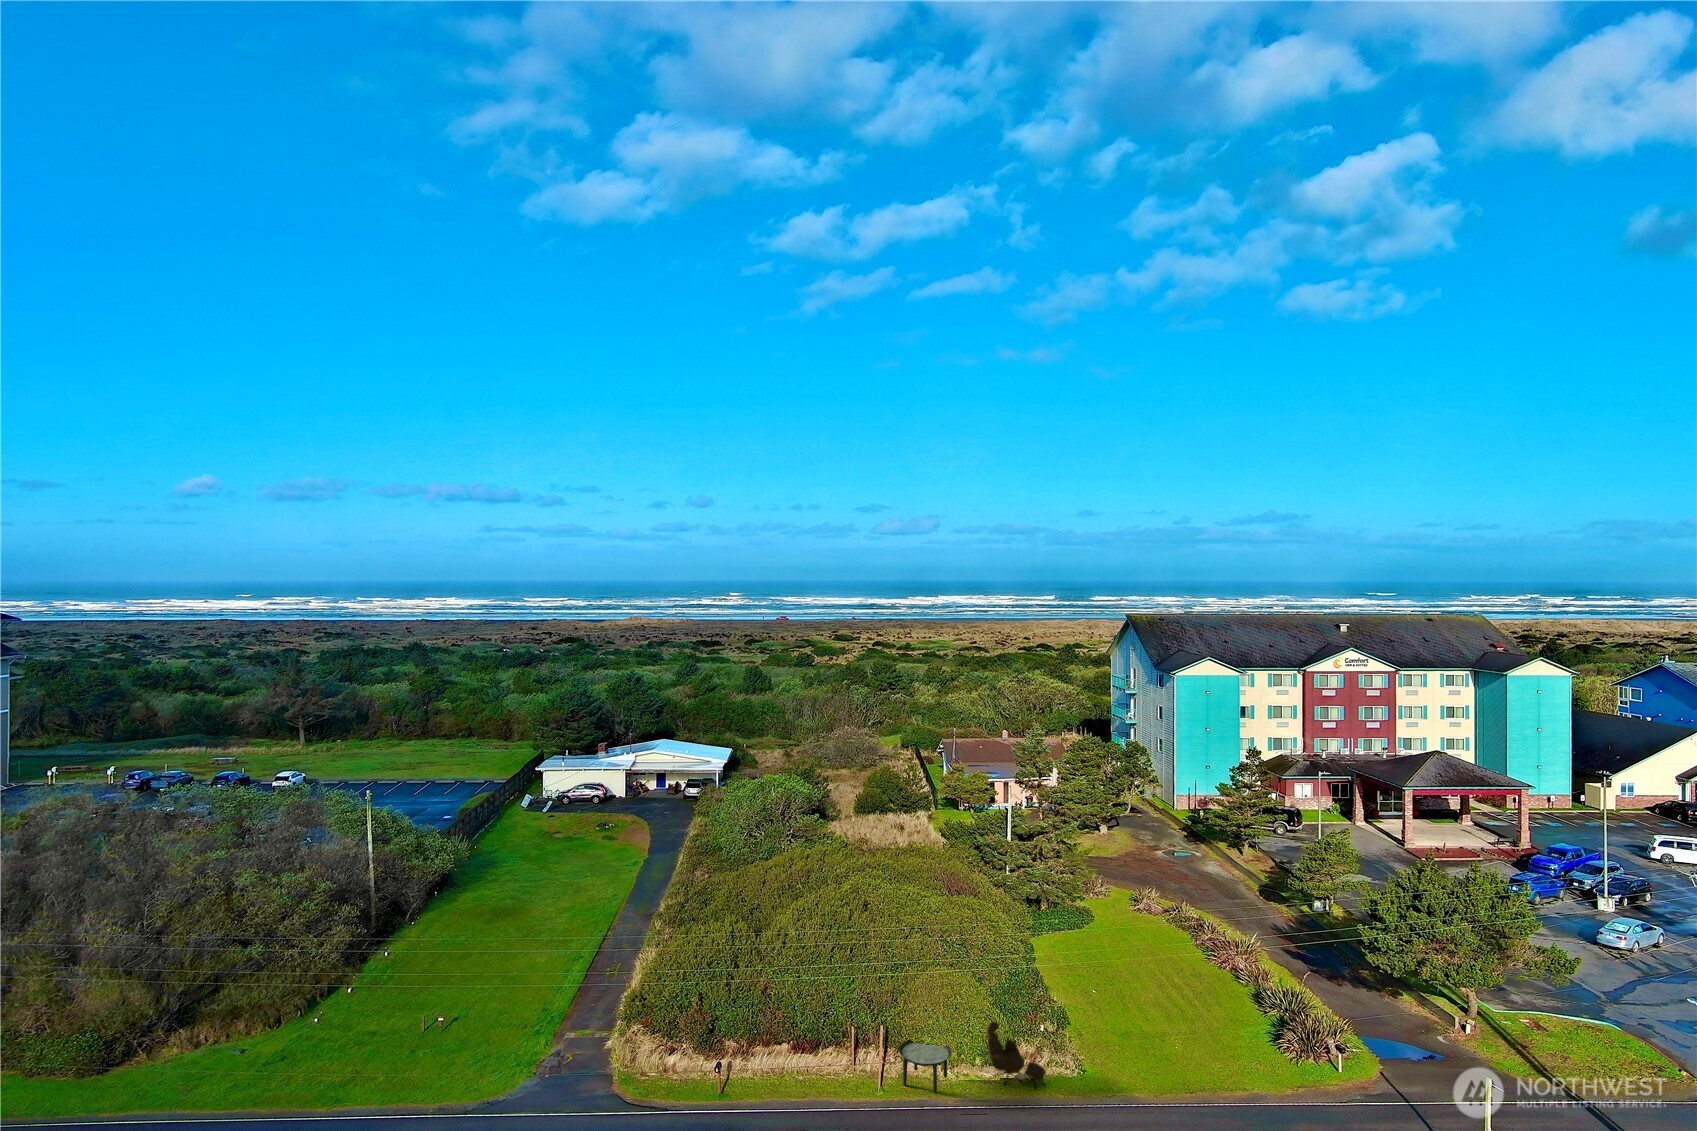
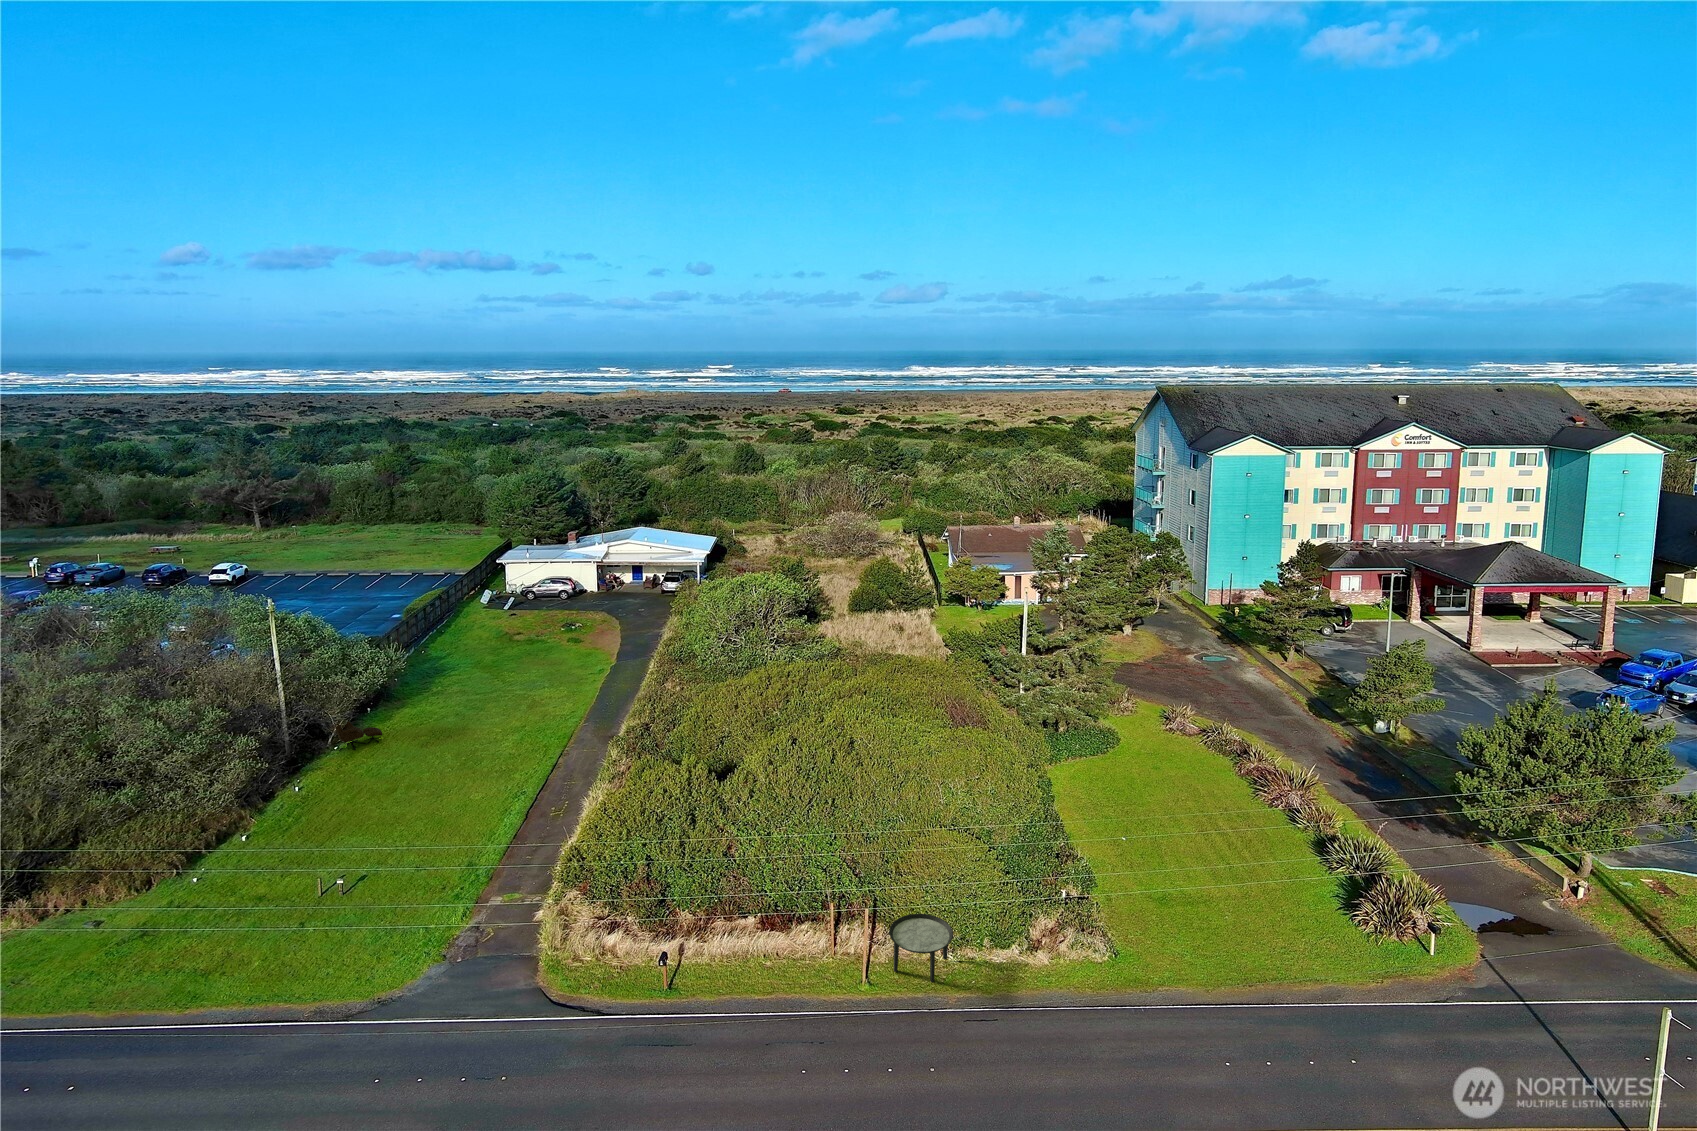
lounge chair: present [987,1022,1046,1085] -> present [335,721,382,751]

